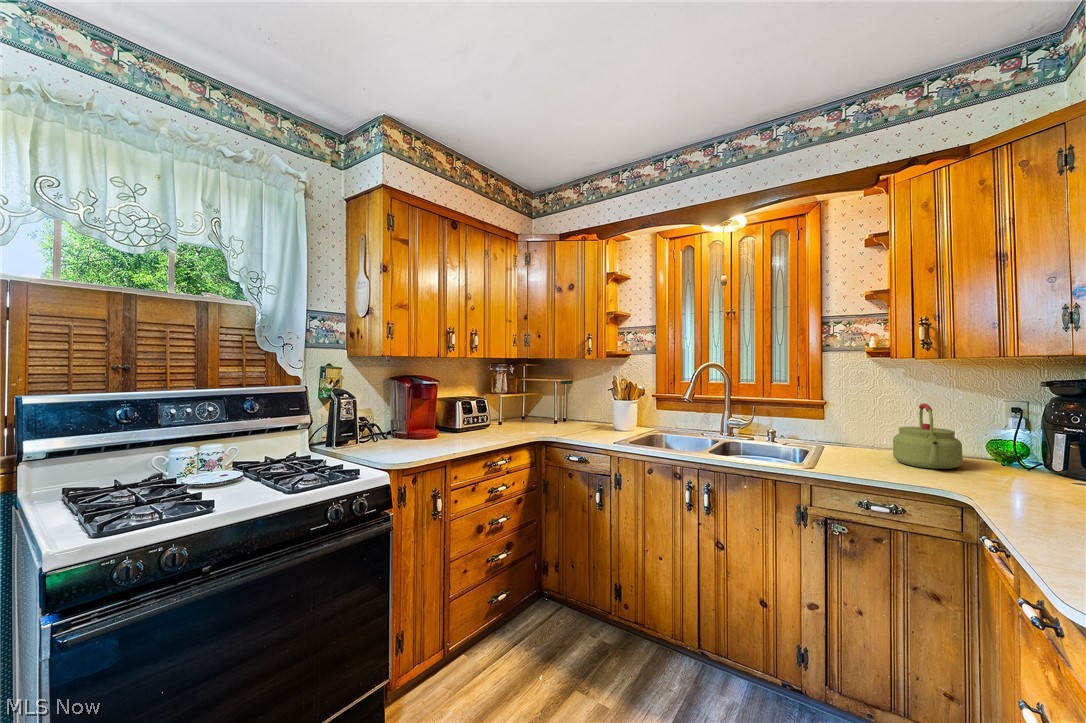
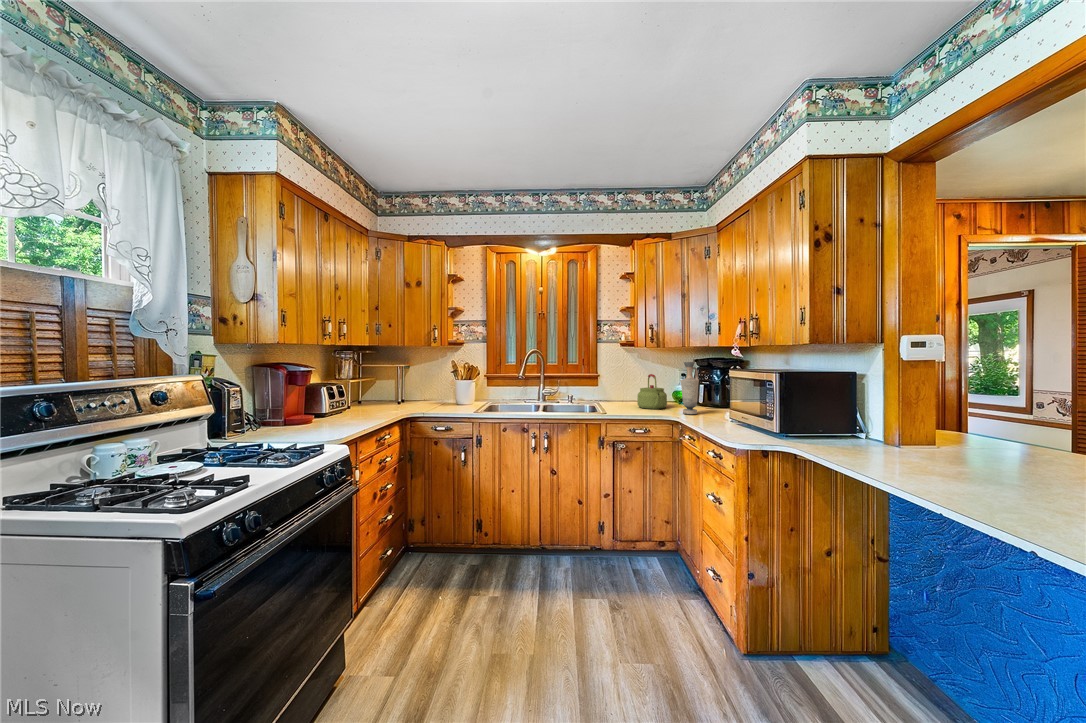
vase: none [986,385,1039,495] -> present [680,362,699,414]

